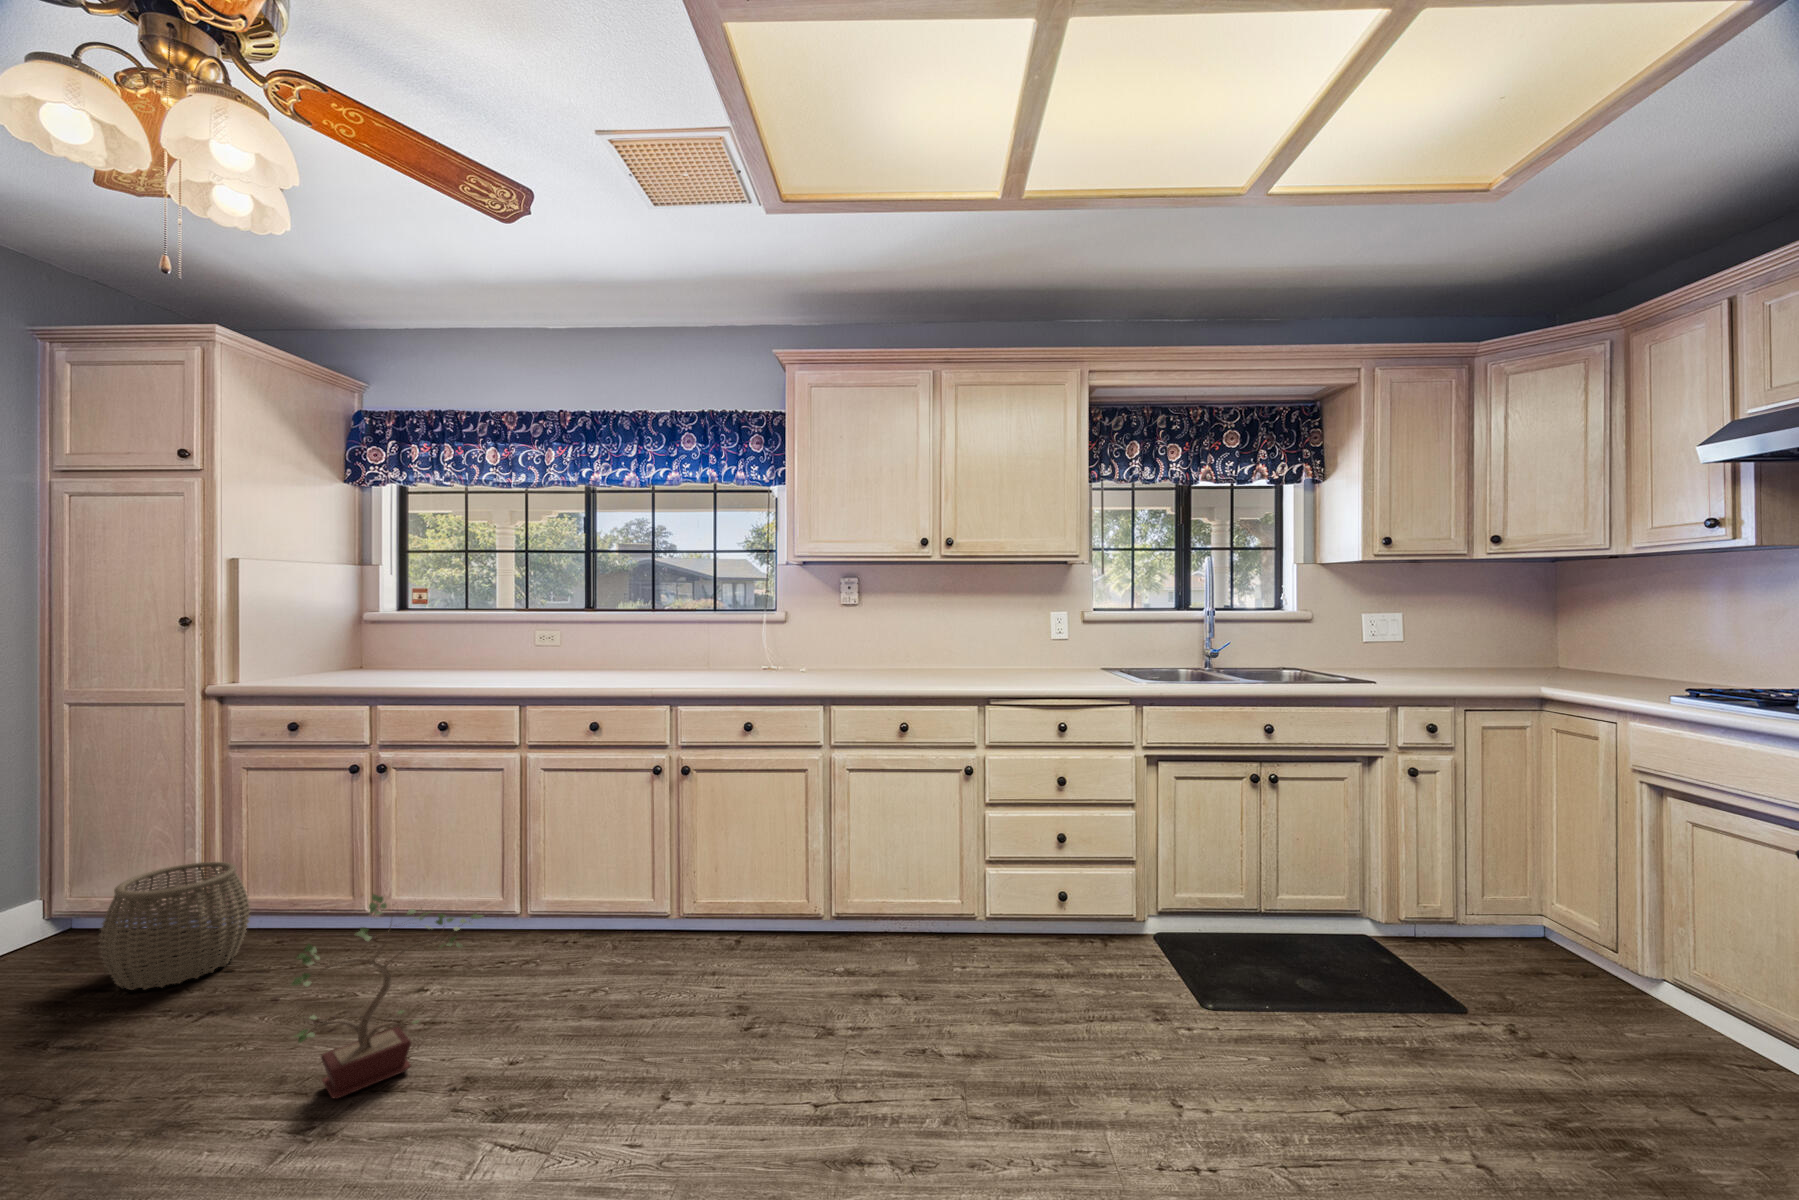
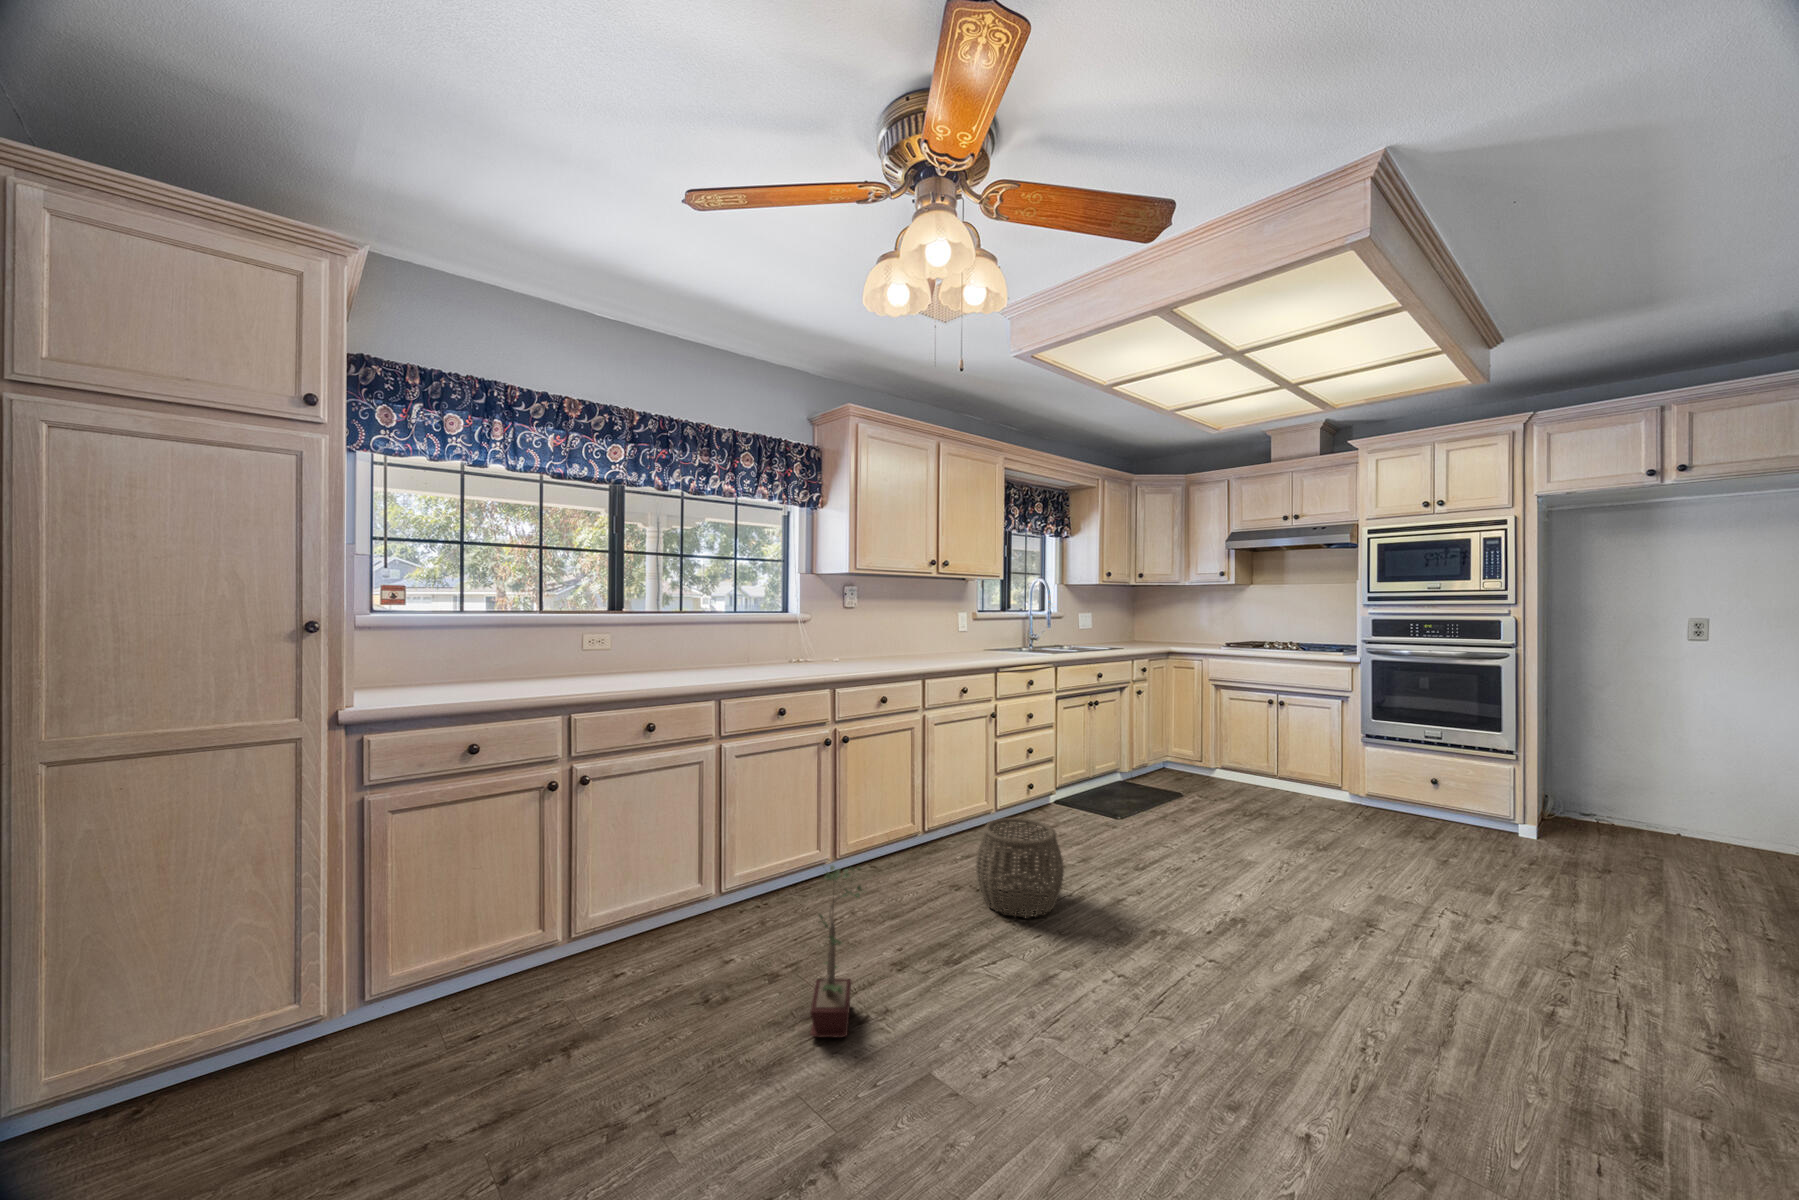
woven basket: present [99,862,250,990] -> present [976,818,1064,918]

